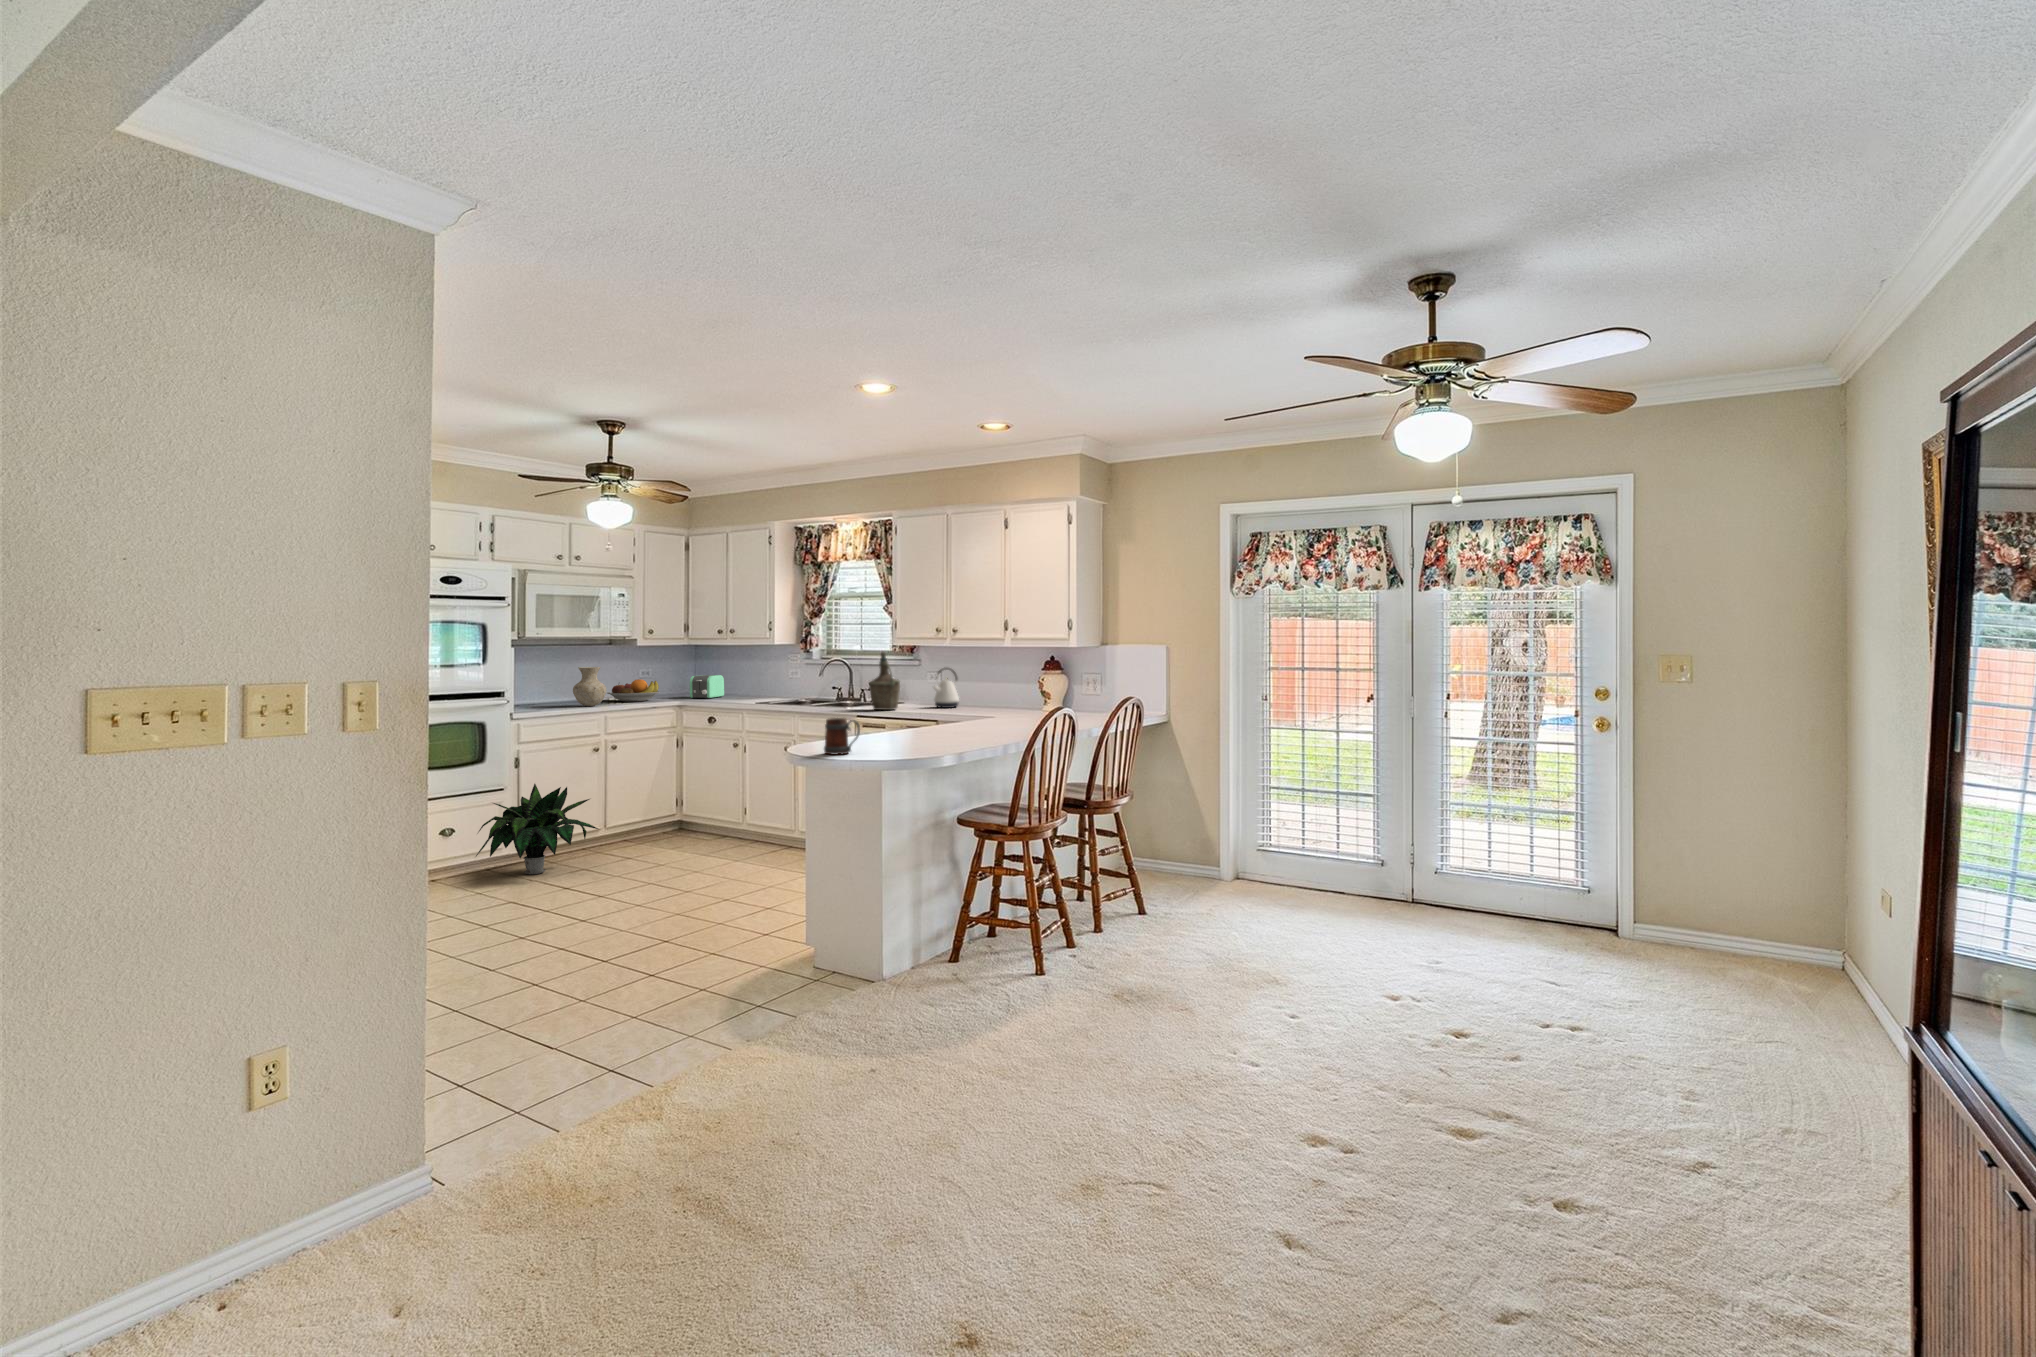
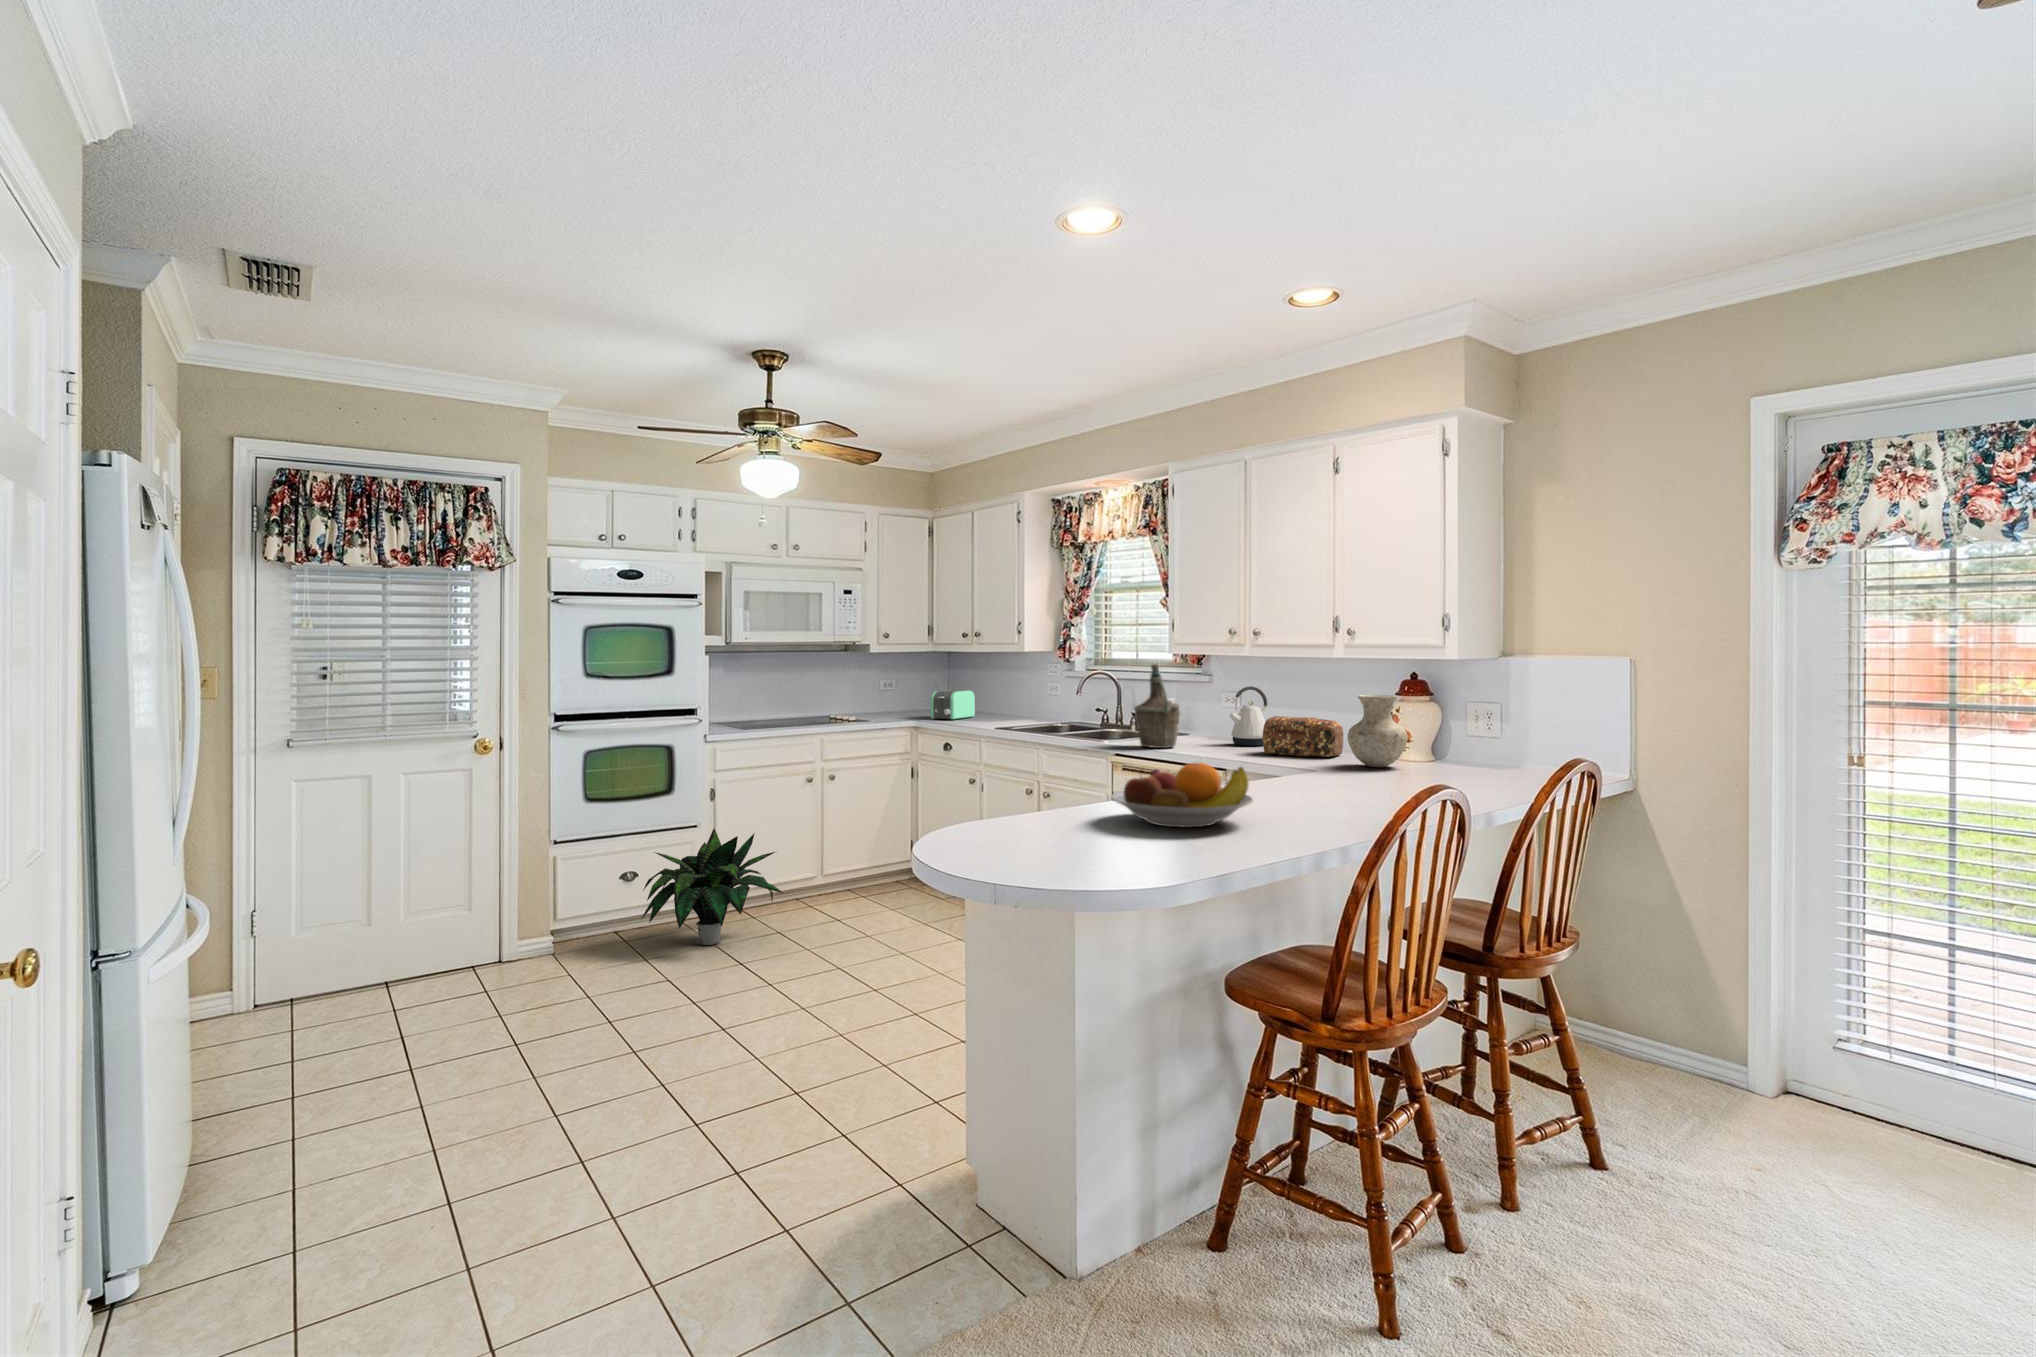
vase: present [573,667,607,706] -> present [1347,695,1408,767]
fruit bowl: present [607,679,660,702] -> present [1111,763,1253,827]
bread loaf: none [957,686,1008,712] -> present [1263,716,1344,757]
mug: present [824,718,860,754] -> none [968,792,1033,863]

